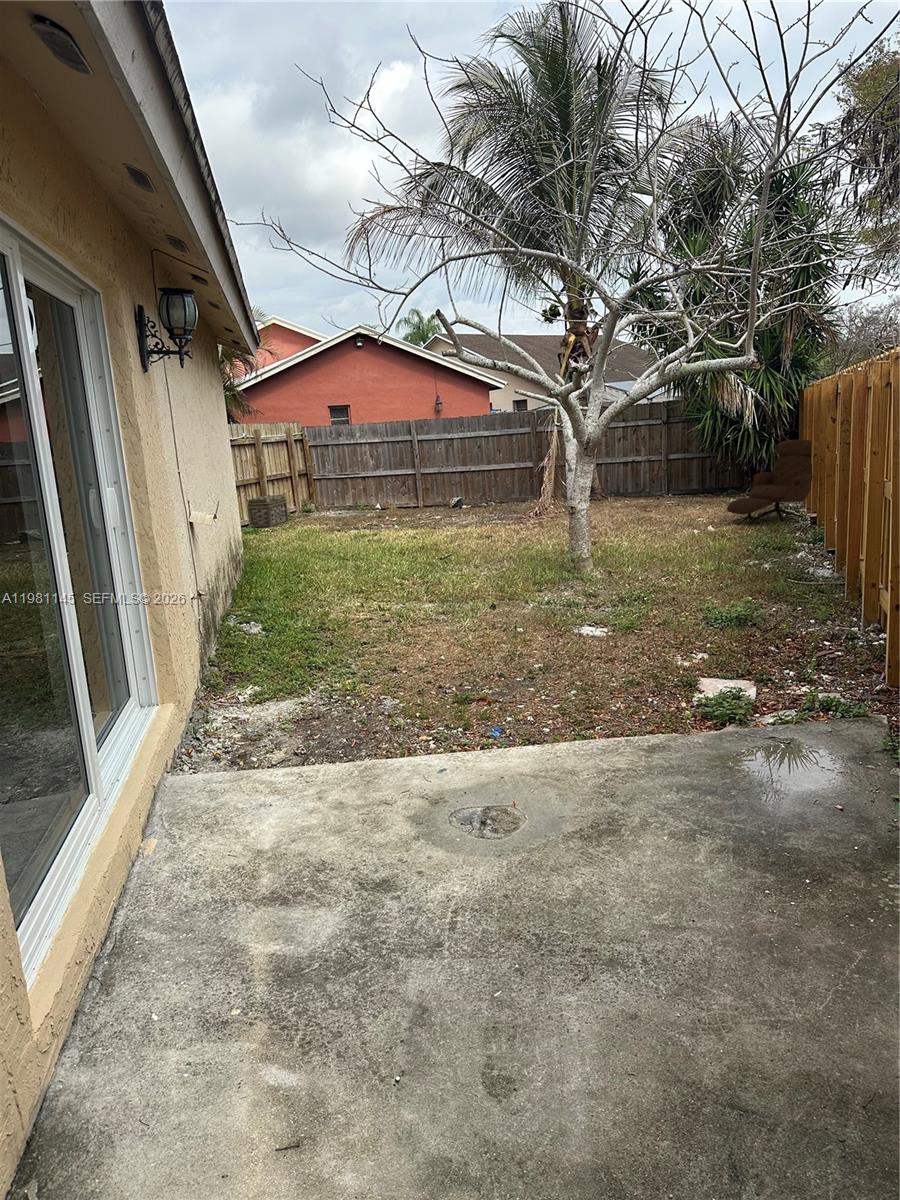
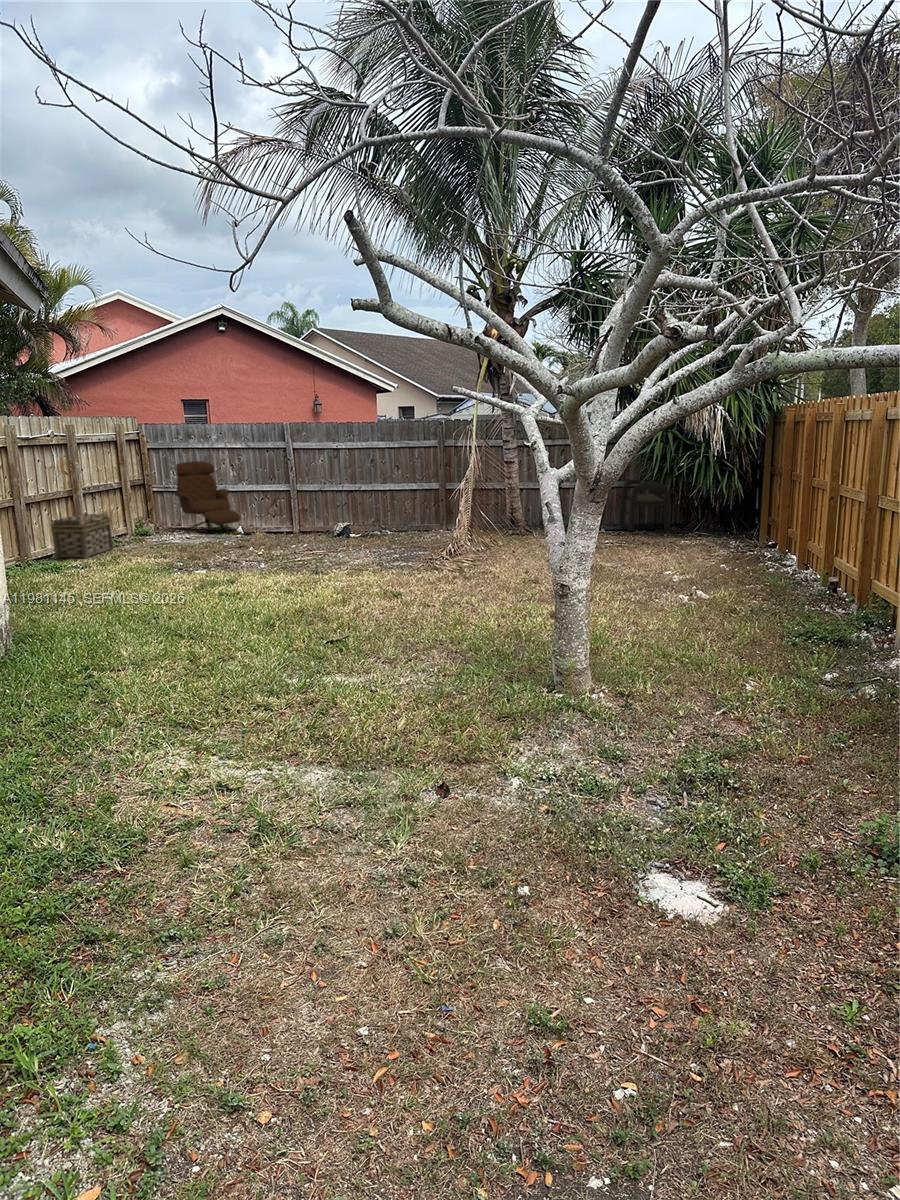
lounge chair: present [727,440,813,525] -> present [175,461,240,533]
bench: none [684,451,723,495] -> present [619,478,670,531]

